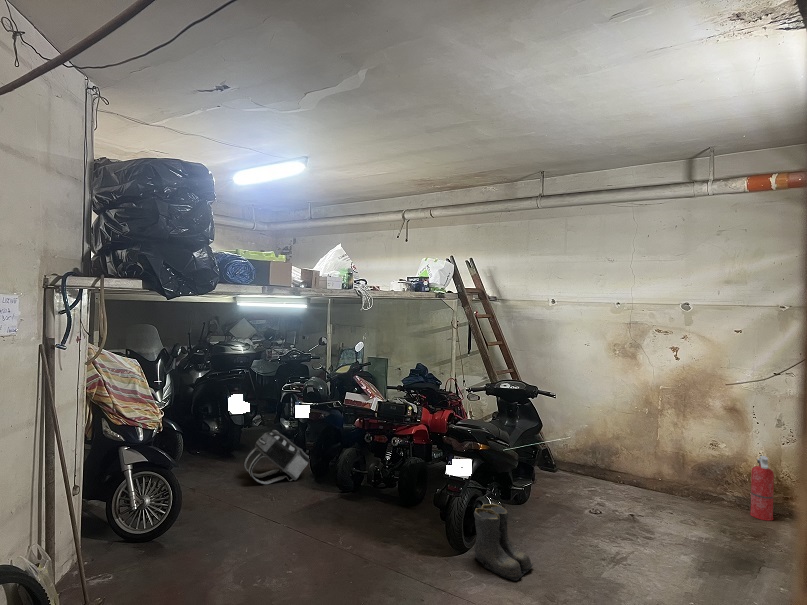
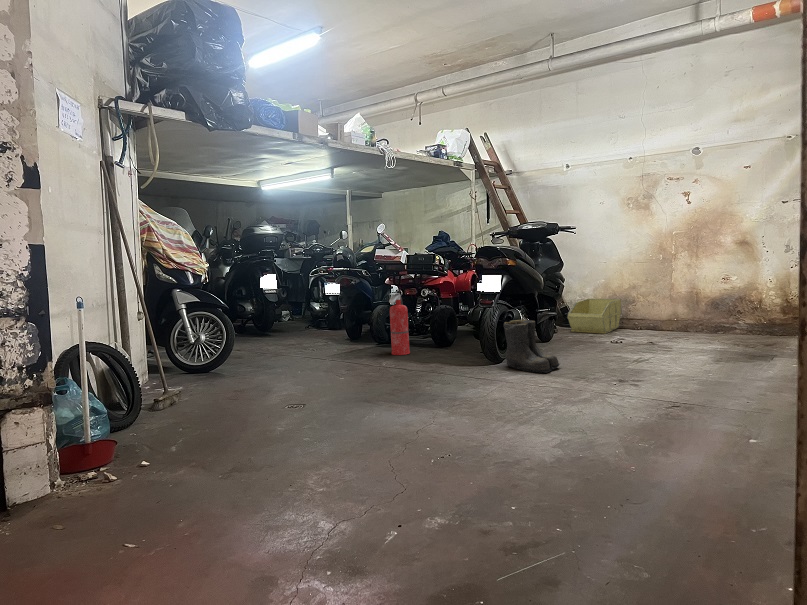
backpack: present [243,429,310,485] -> none [281,298,343,346]
storage bin: none [547,441,604,491] -> present [567,299,621,334]
fire extinguisher: present [750,456,774,521] -> present [389,293,410,355]

